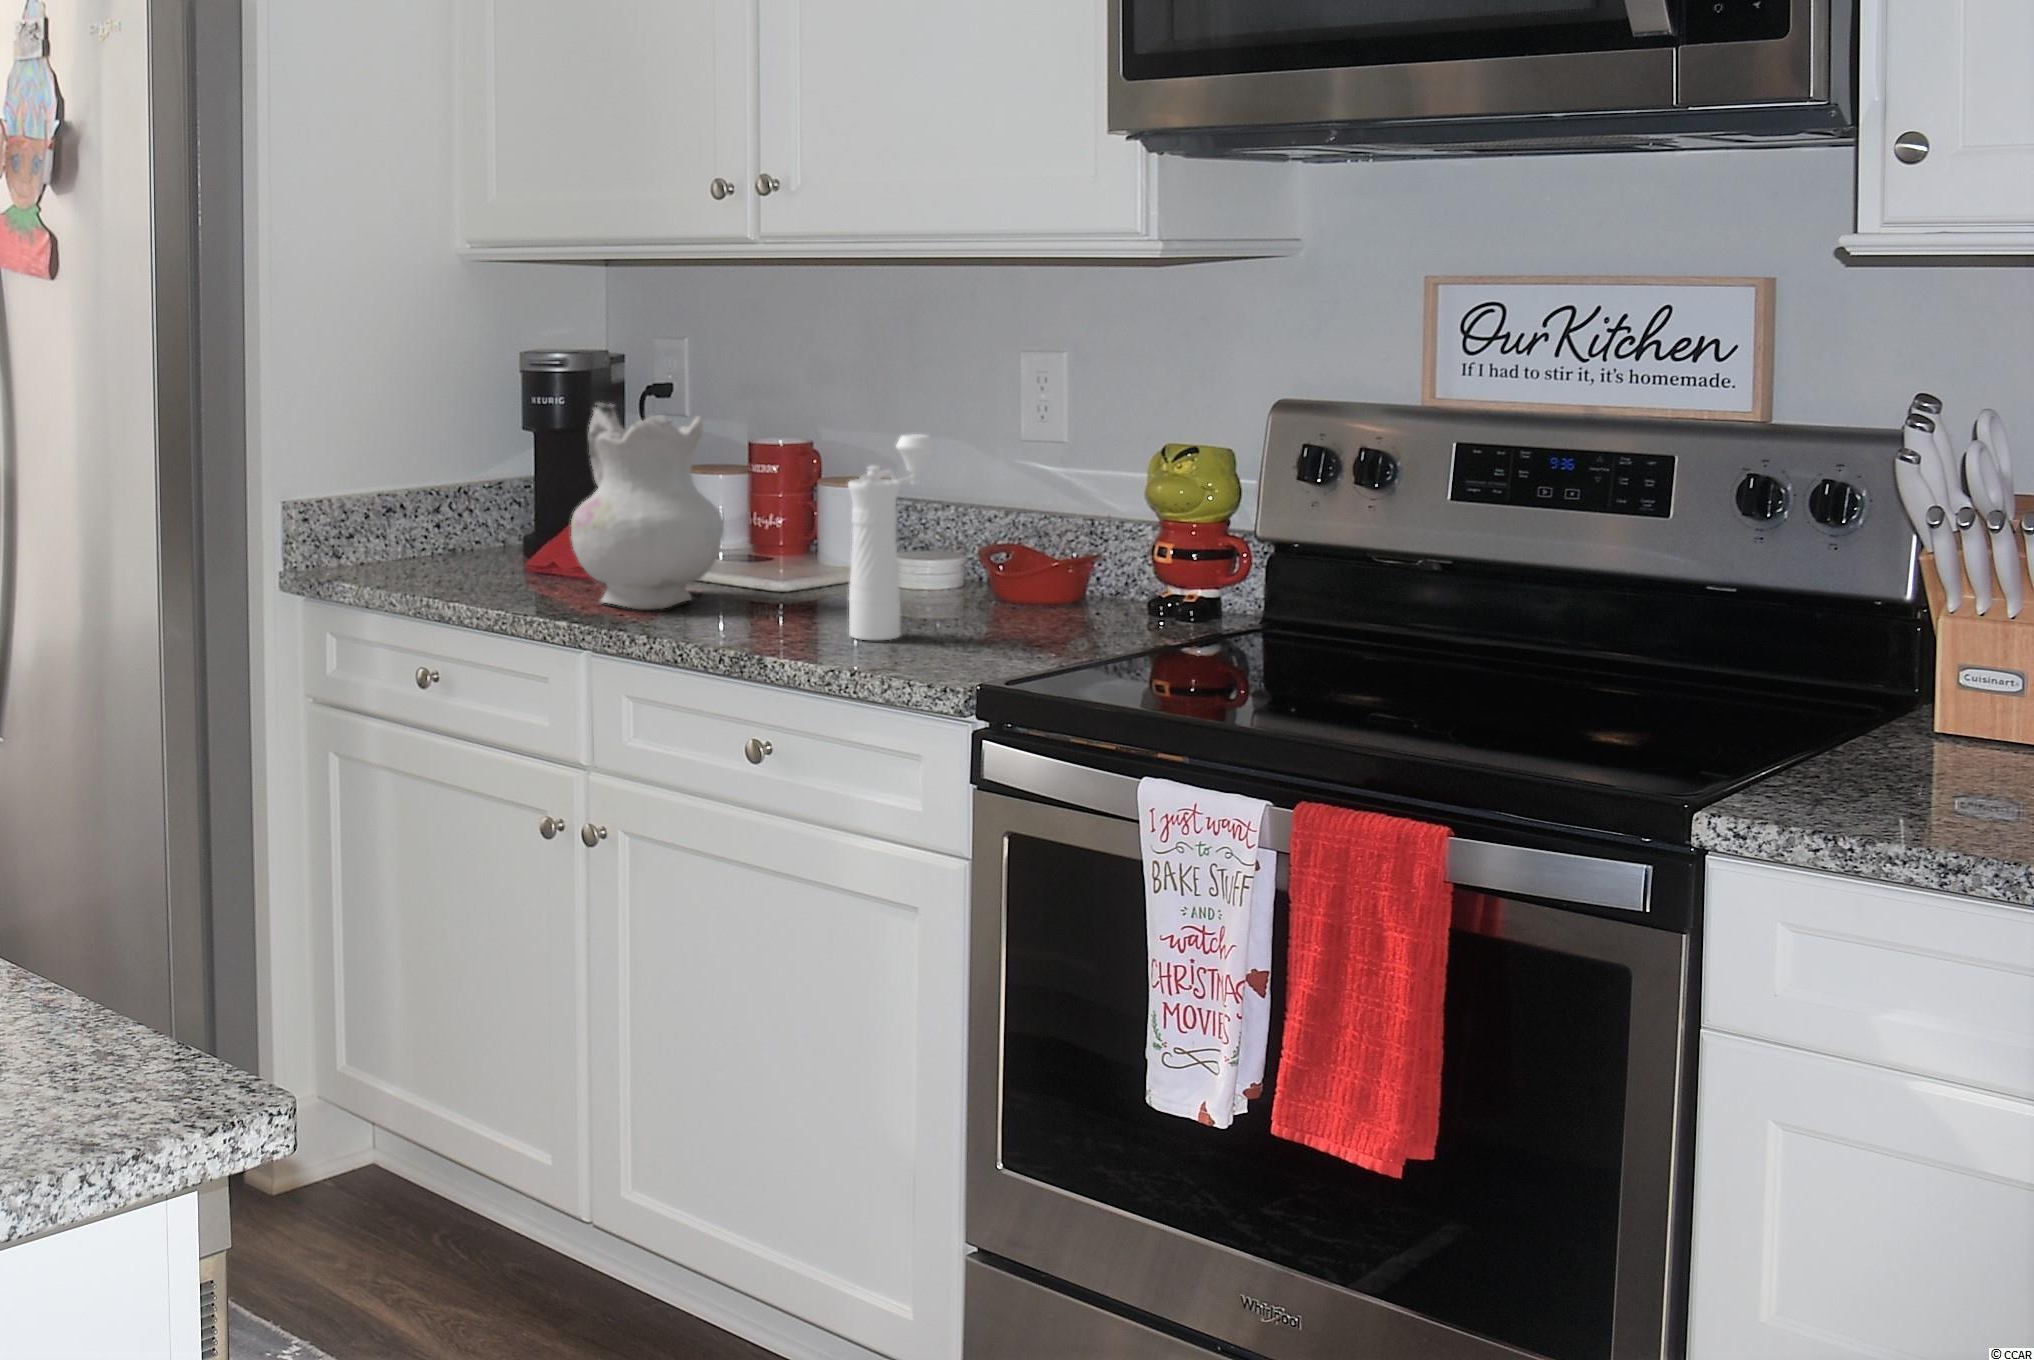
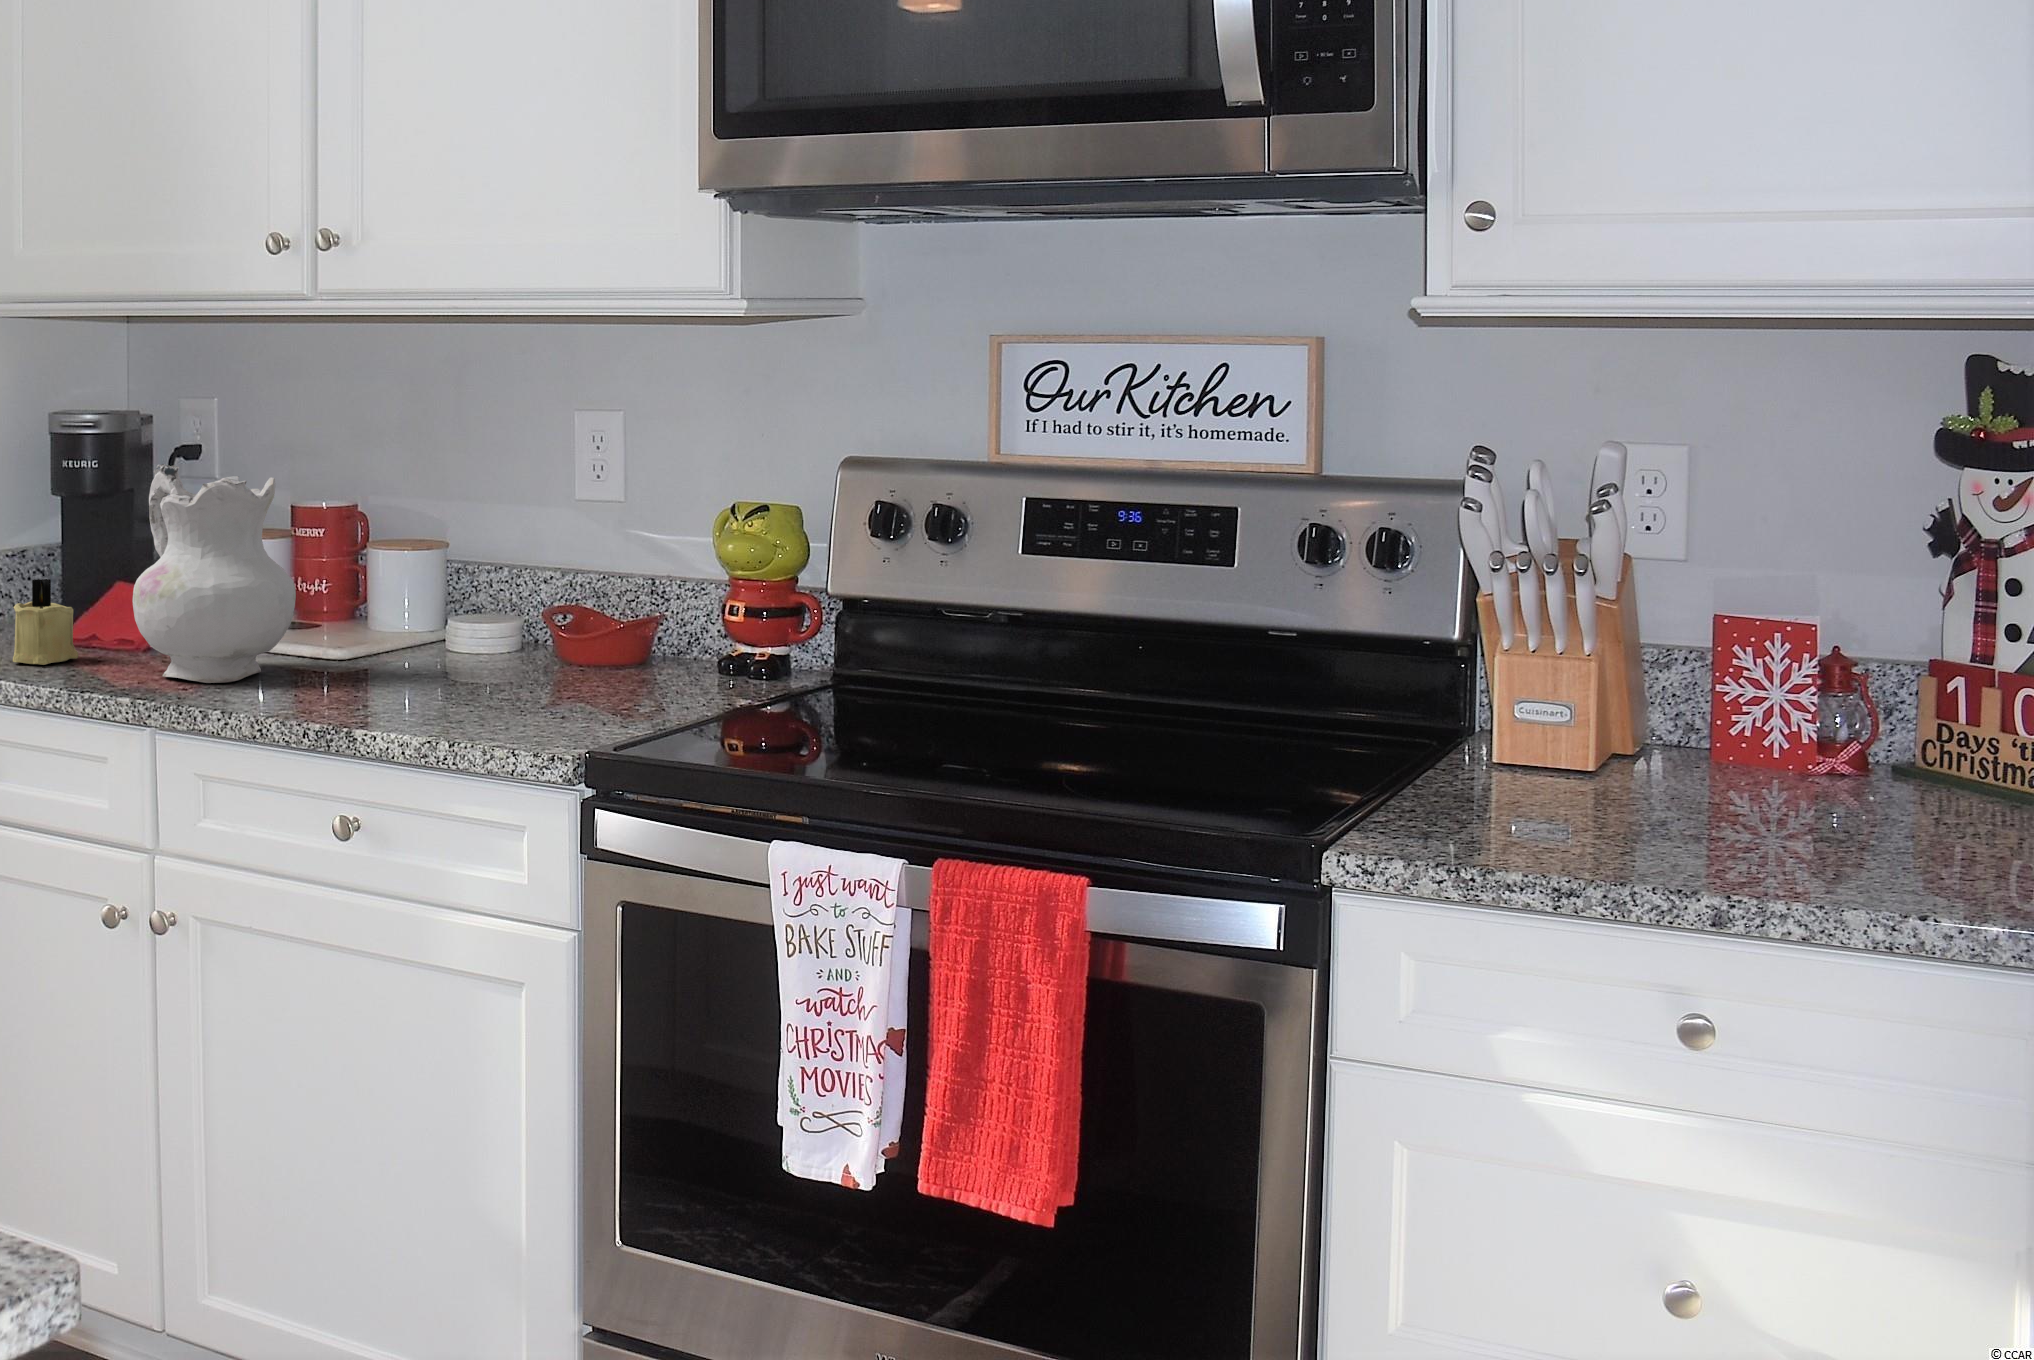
pepper mill: present [848,434,934,640] -> none [438,495,521,708]
candle: none [468,508,528,588] -> present [13,579,78,665]

